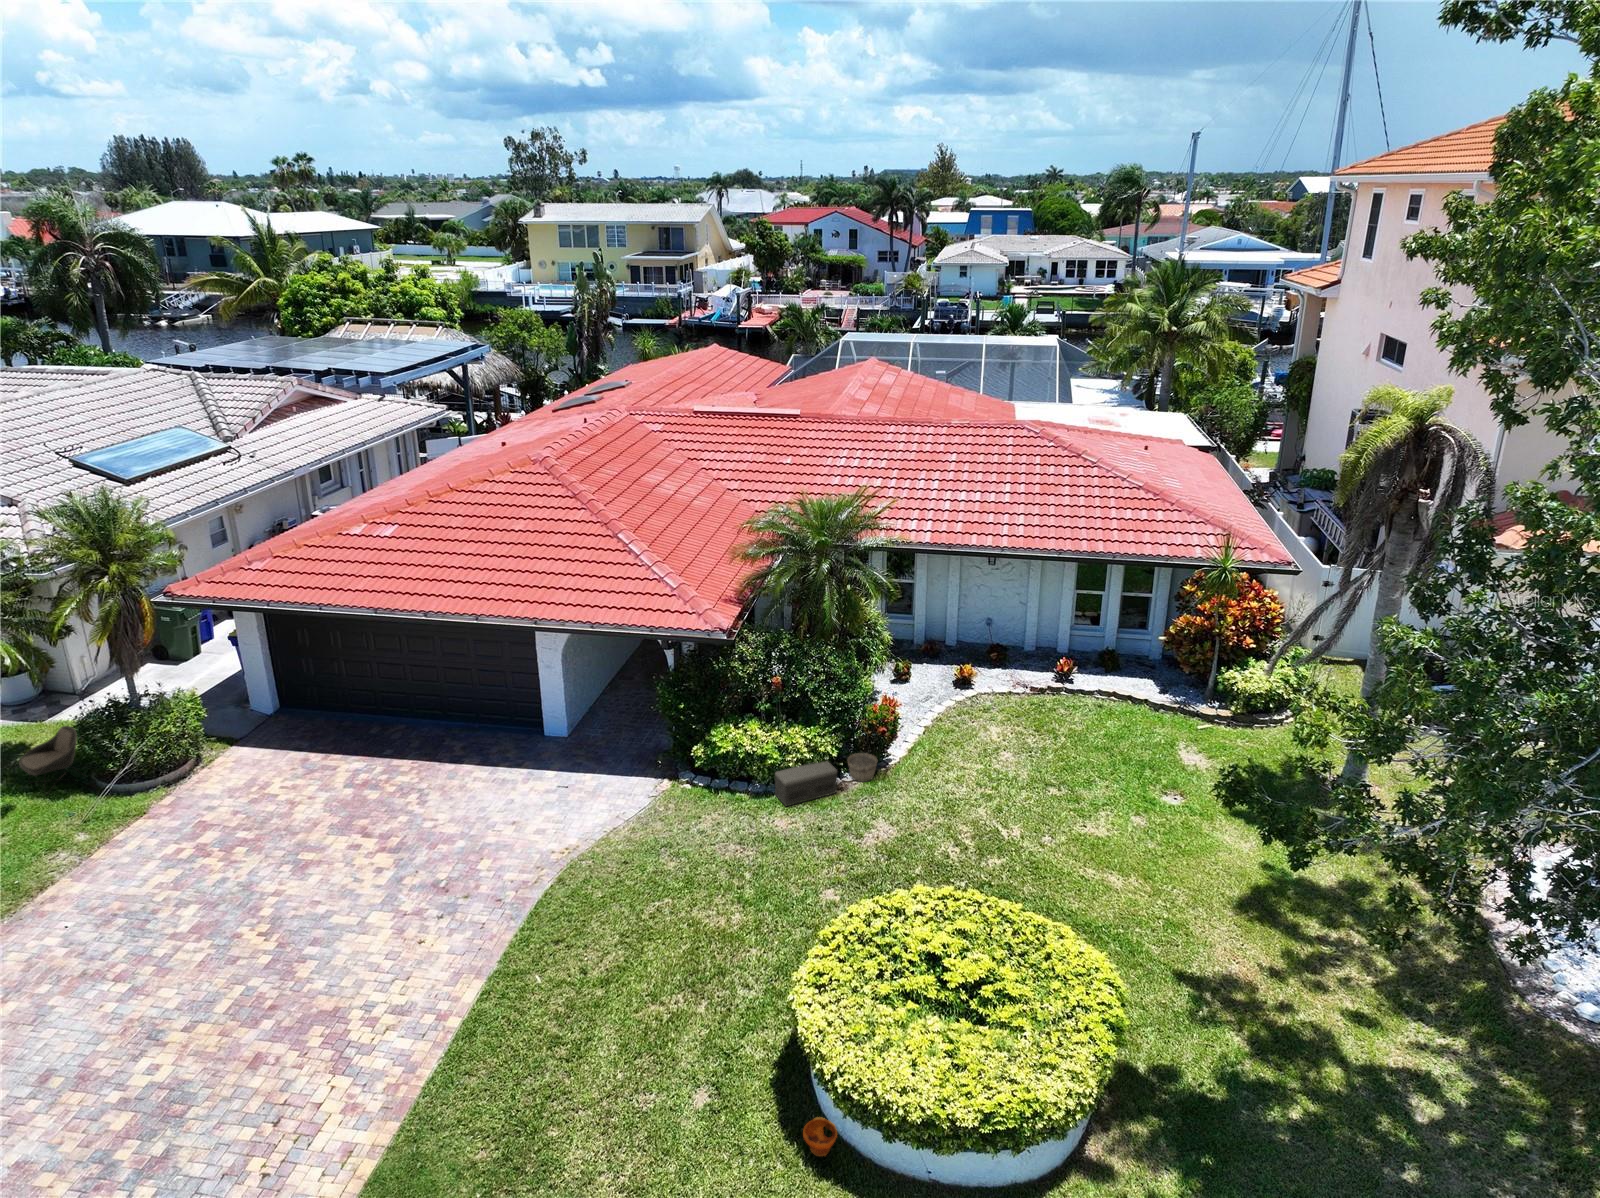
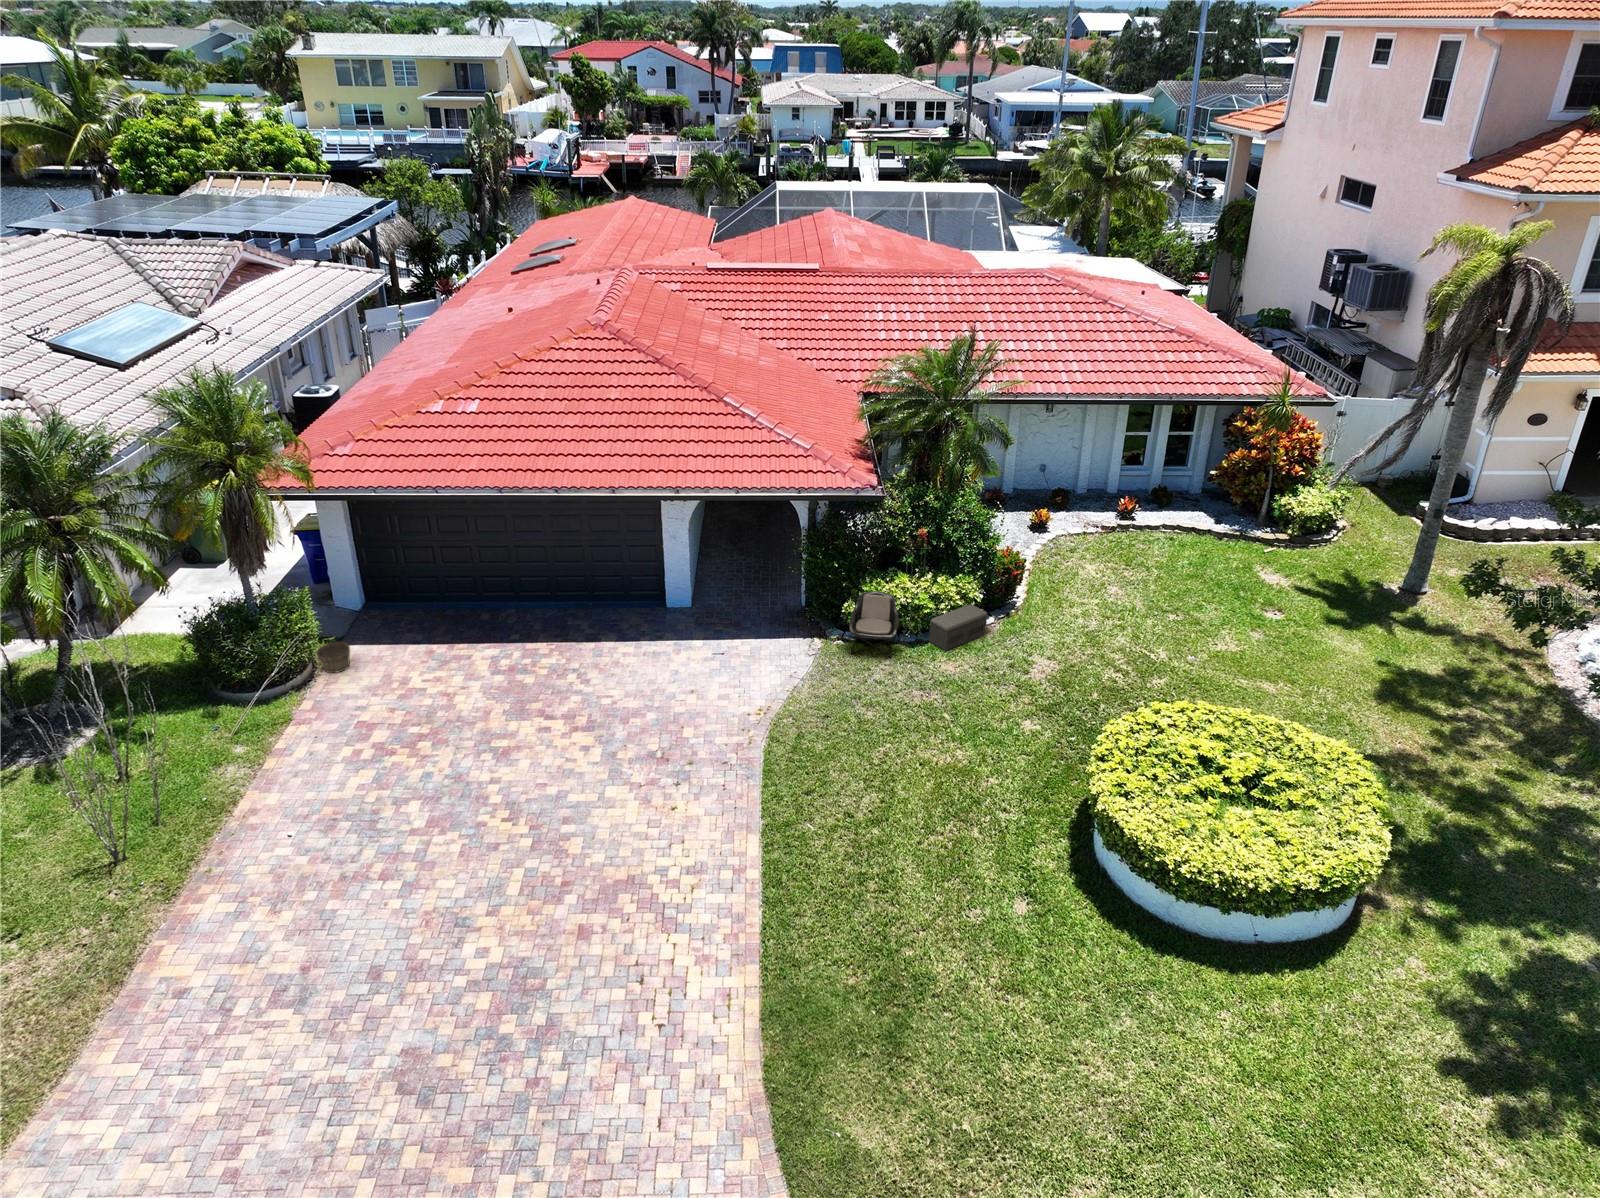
lounge chair: present [19,726,77,795] -> present [849,591,899,658]
wooden bucket: present [848,753,877,782] -> present [316,642,350,673]
planter: present [803,1117,837,1156] -> none [1142,907,1174,939]

